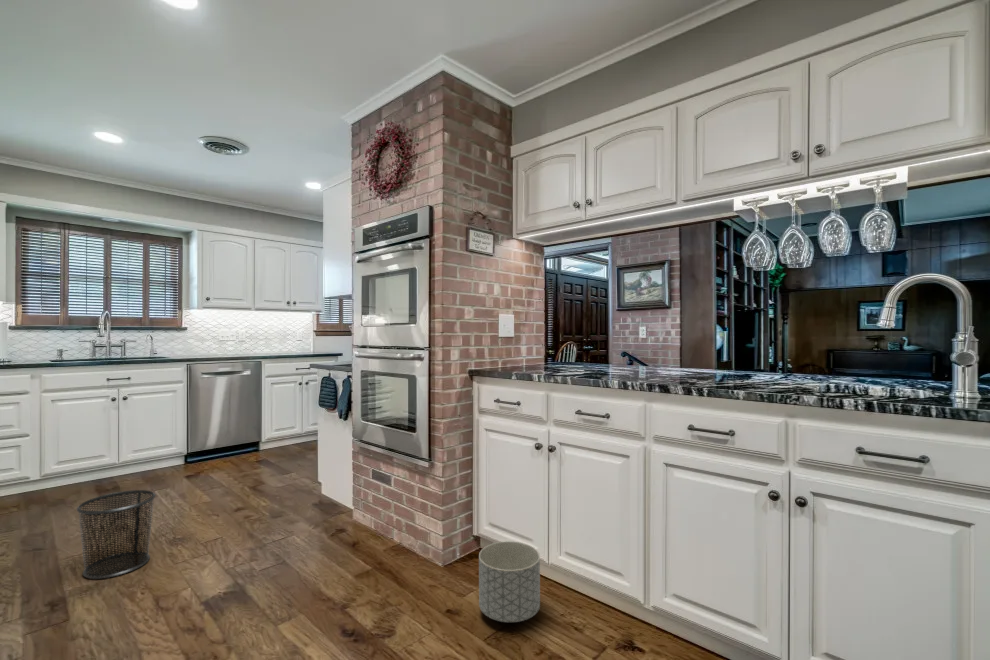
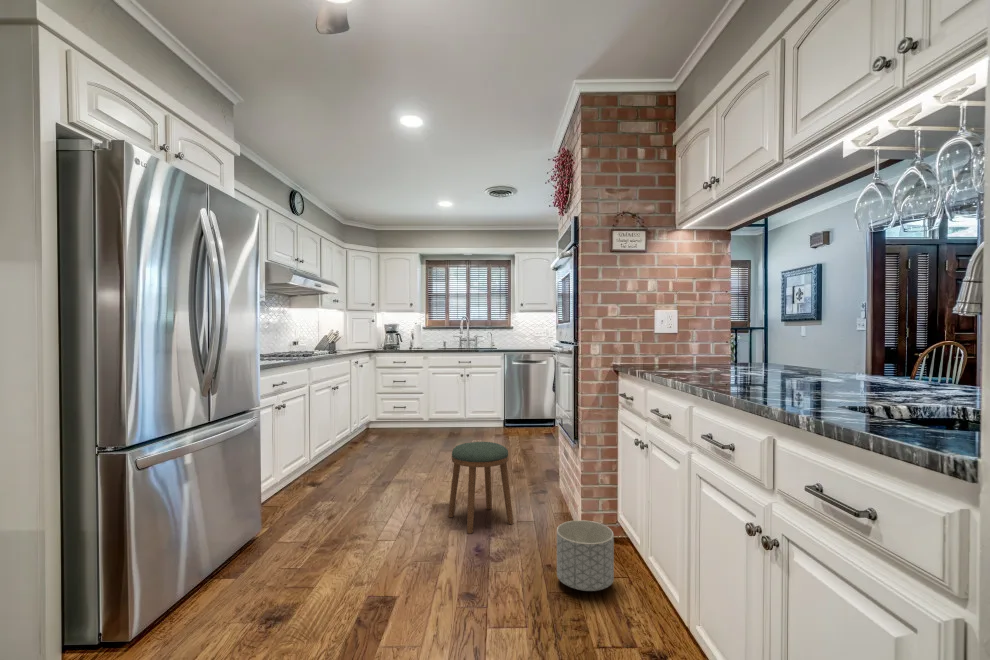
stool: none [258,484,358,619] -> present [448,442,513,534]
waste bin: present [77,490,156,579] -> none [398,429,436,478]

